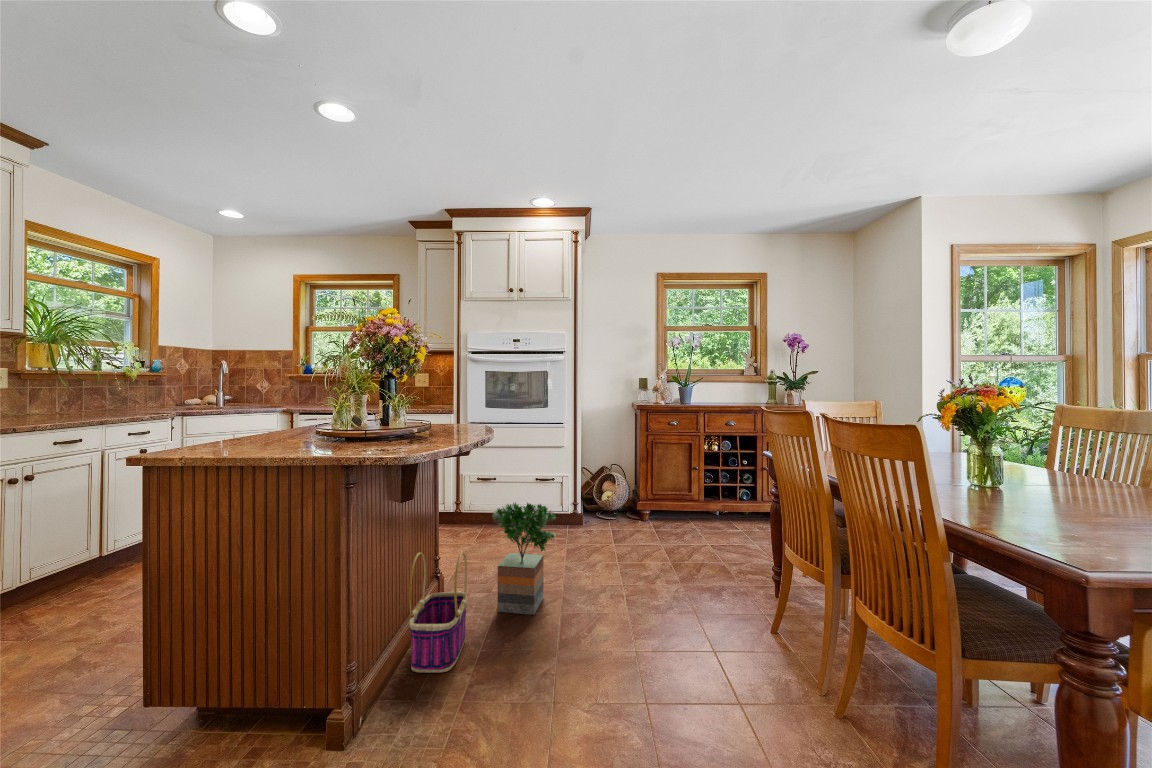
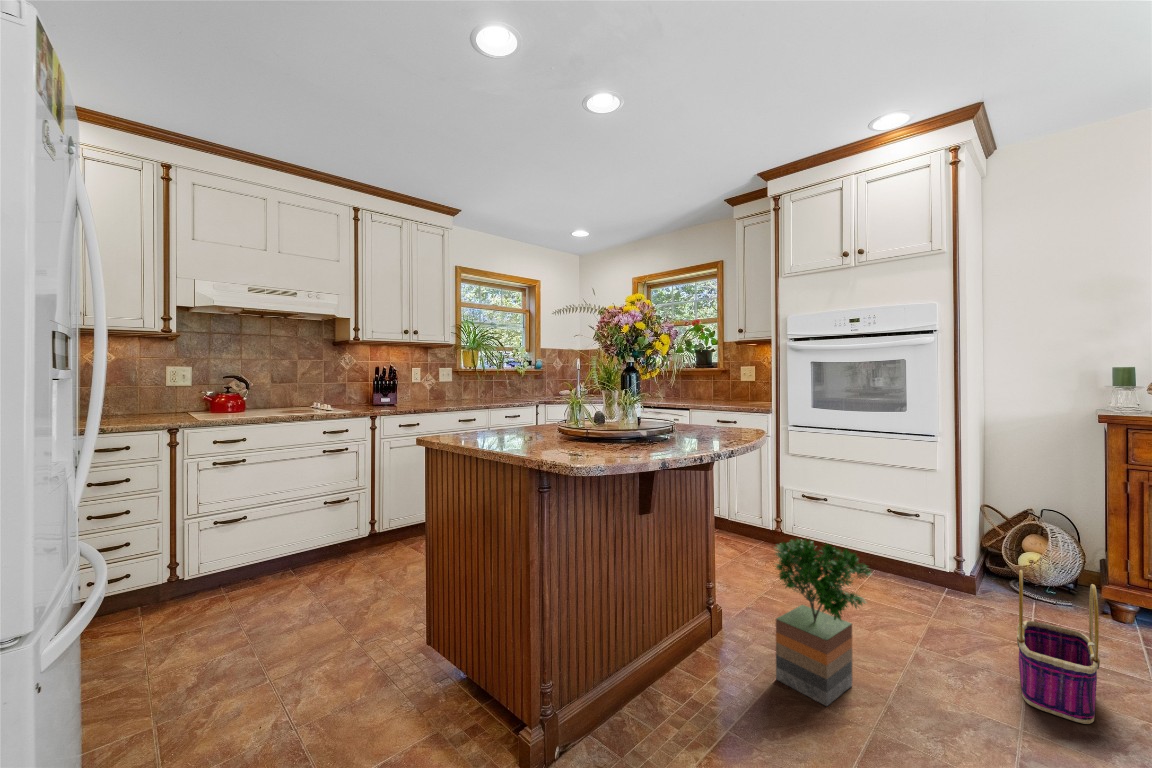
basket: present [409,552,467,673] -> present [1017,570,1100,724]

